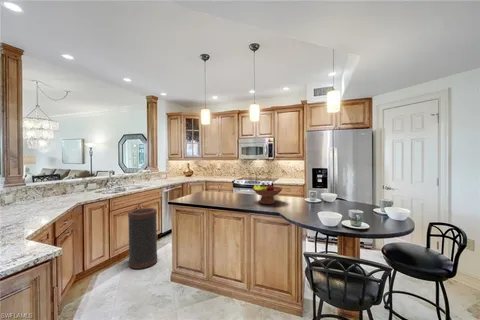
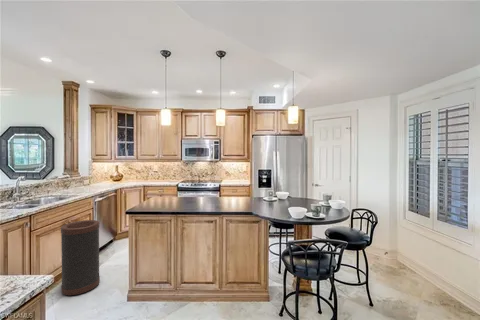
fruit bowl: present [252,183,282,204] -> none [220,186,249,206]

